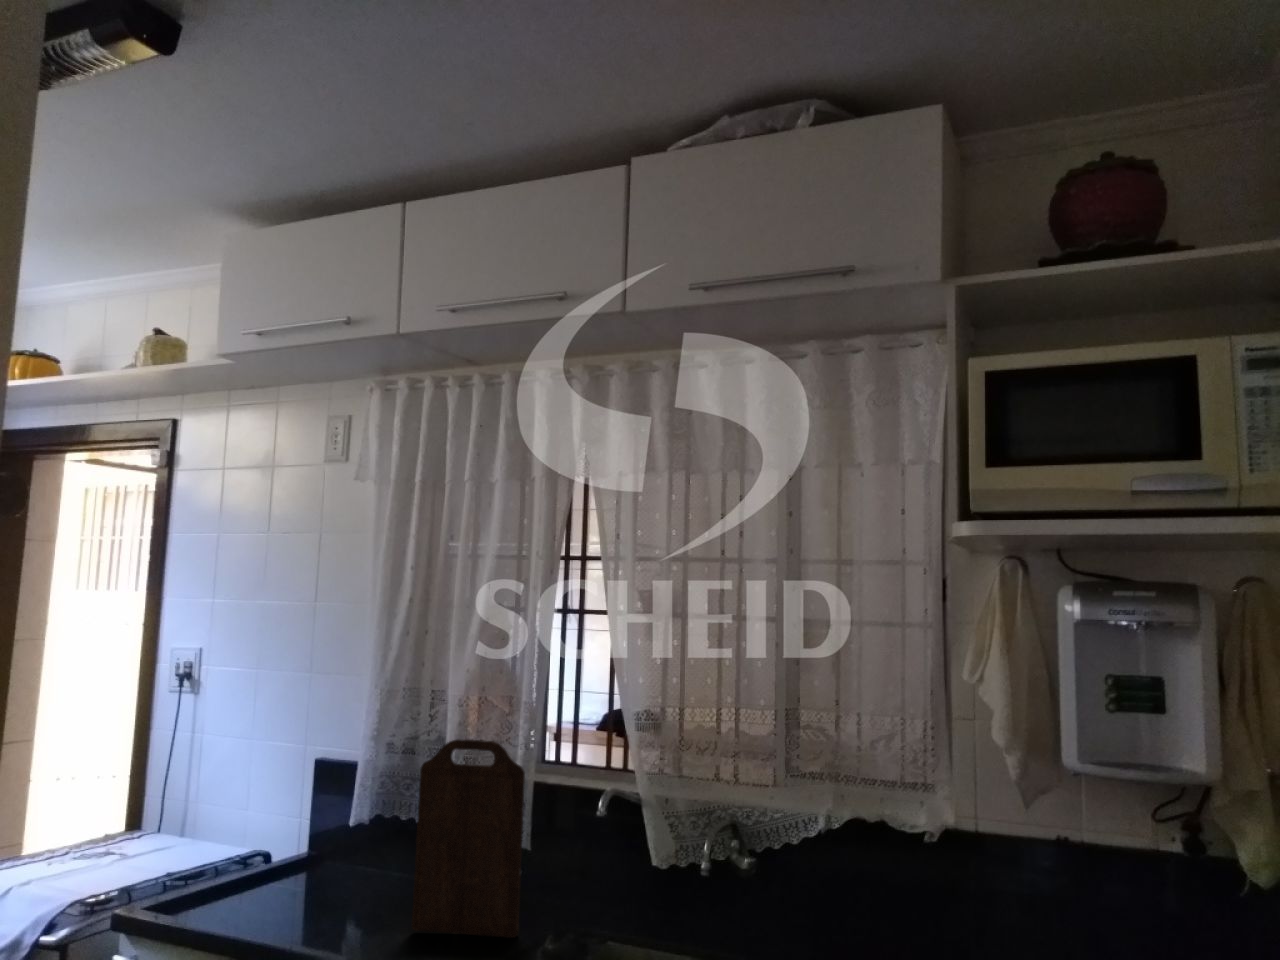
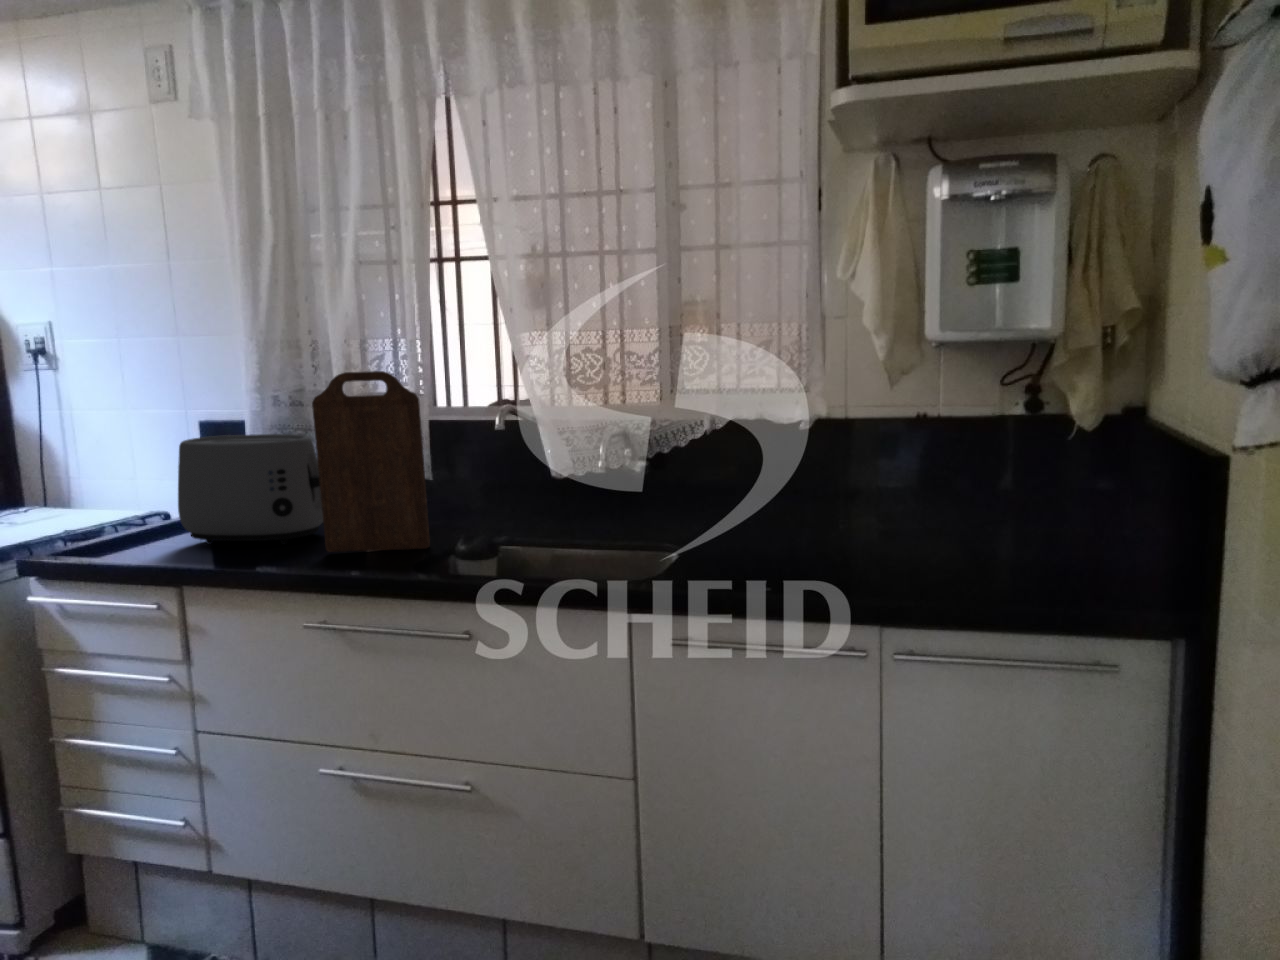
toaster: none [276,784,427,911] -> present [178,434,323,544]

